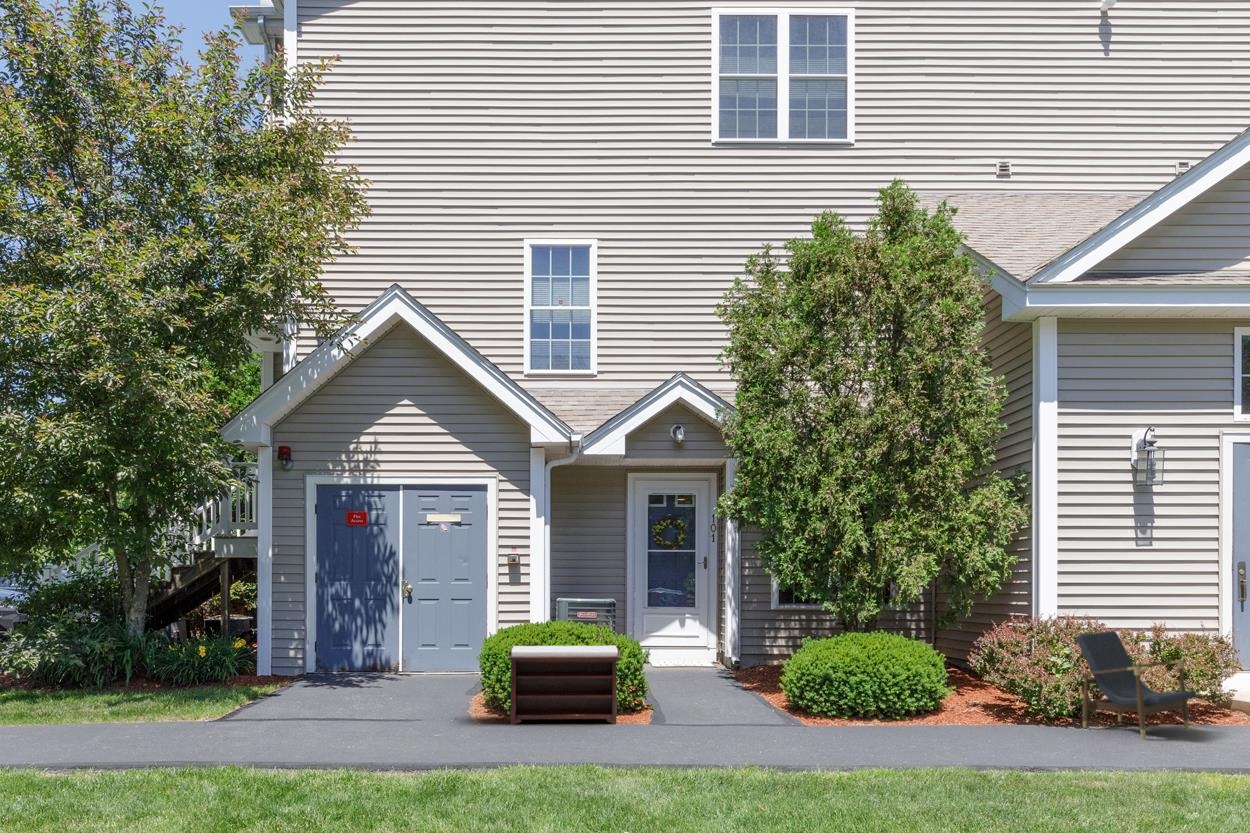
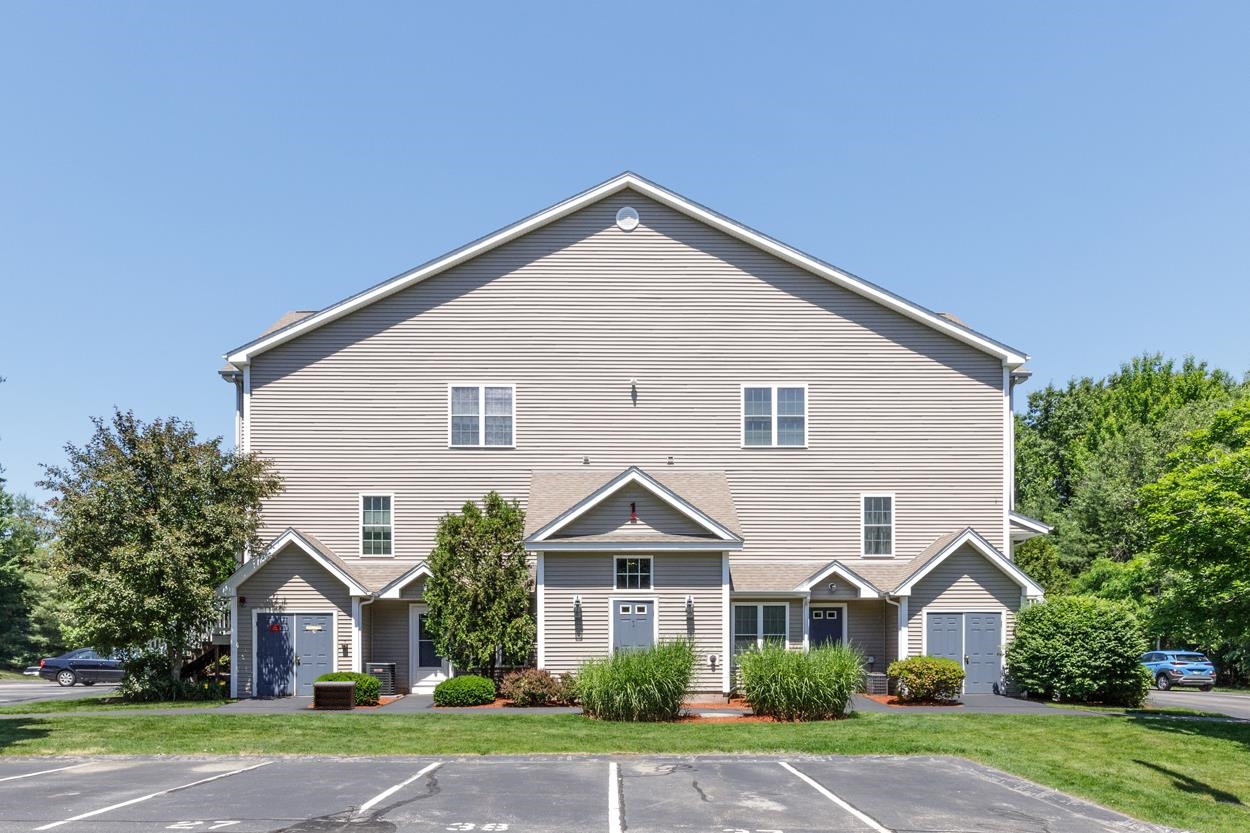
lounge chair: present [1076,631,1197,740] -> none [517,676,552,715]

